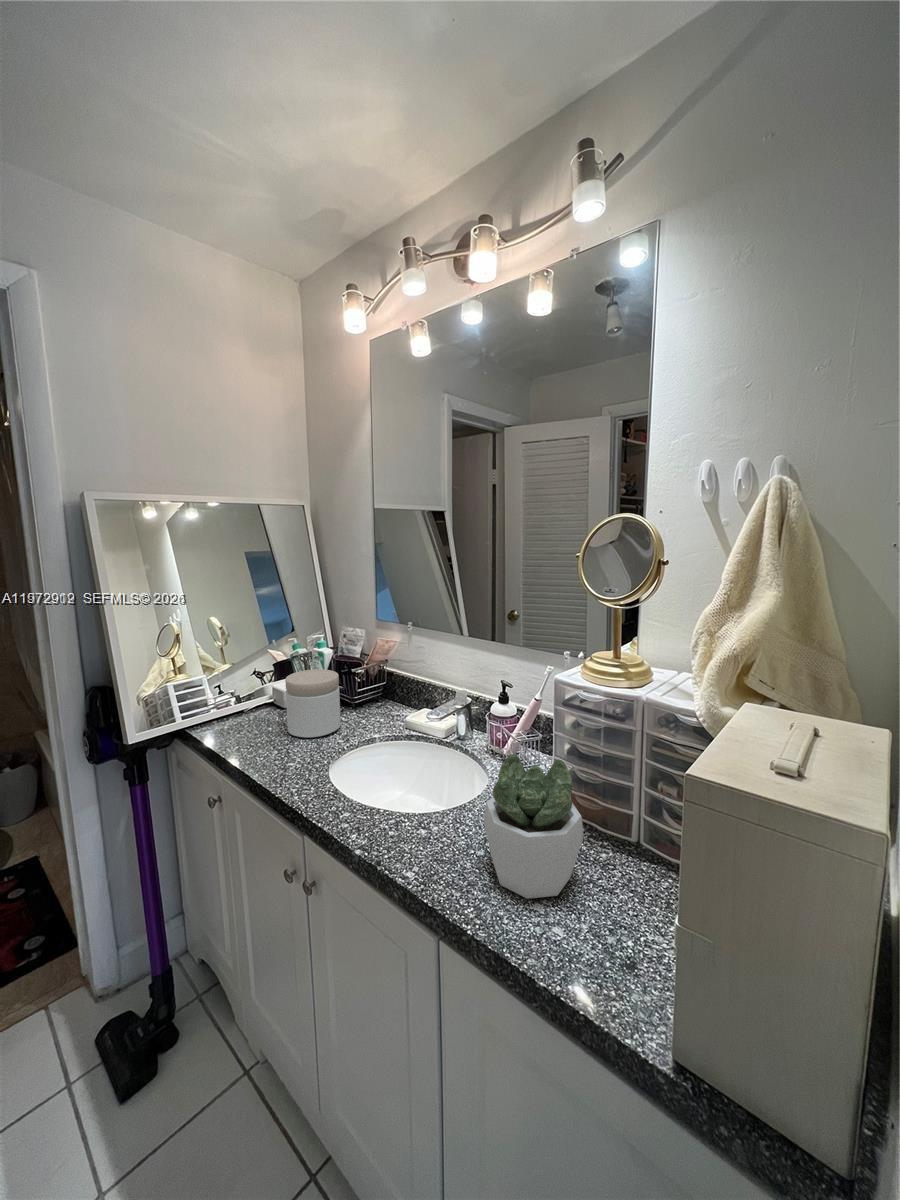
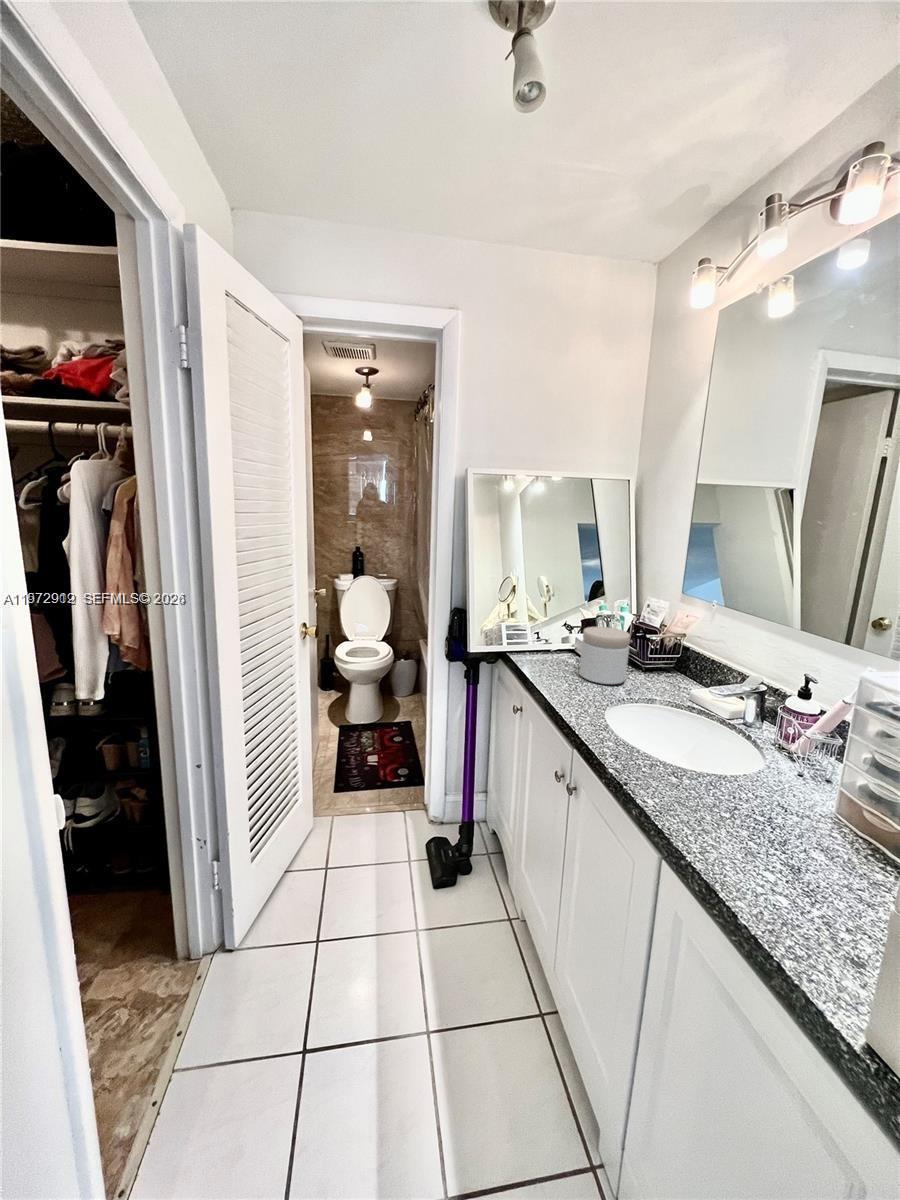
succulent plant: present [484,754,583,899] -> none [731,732,850,879]

